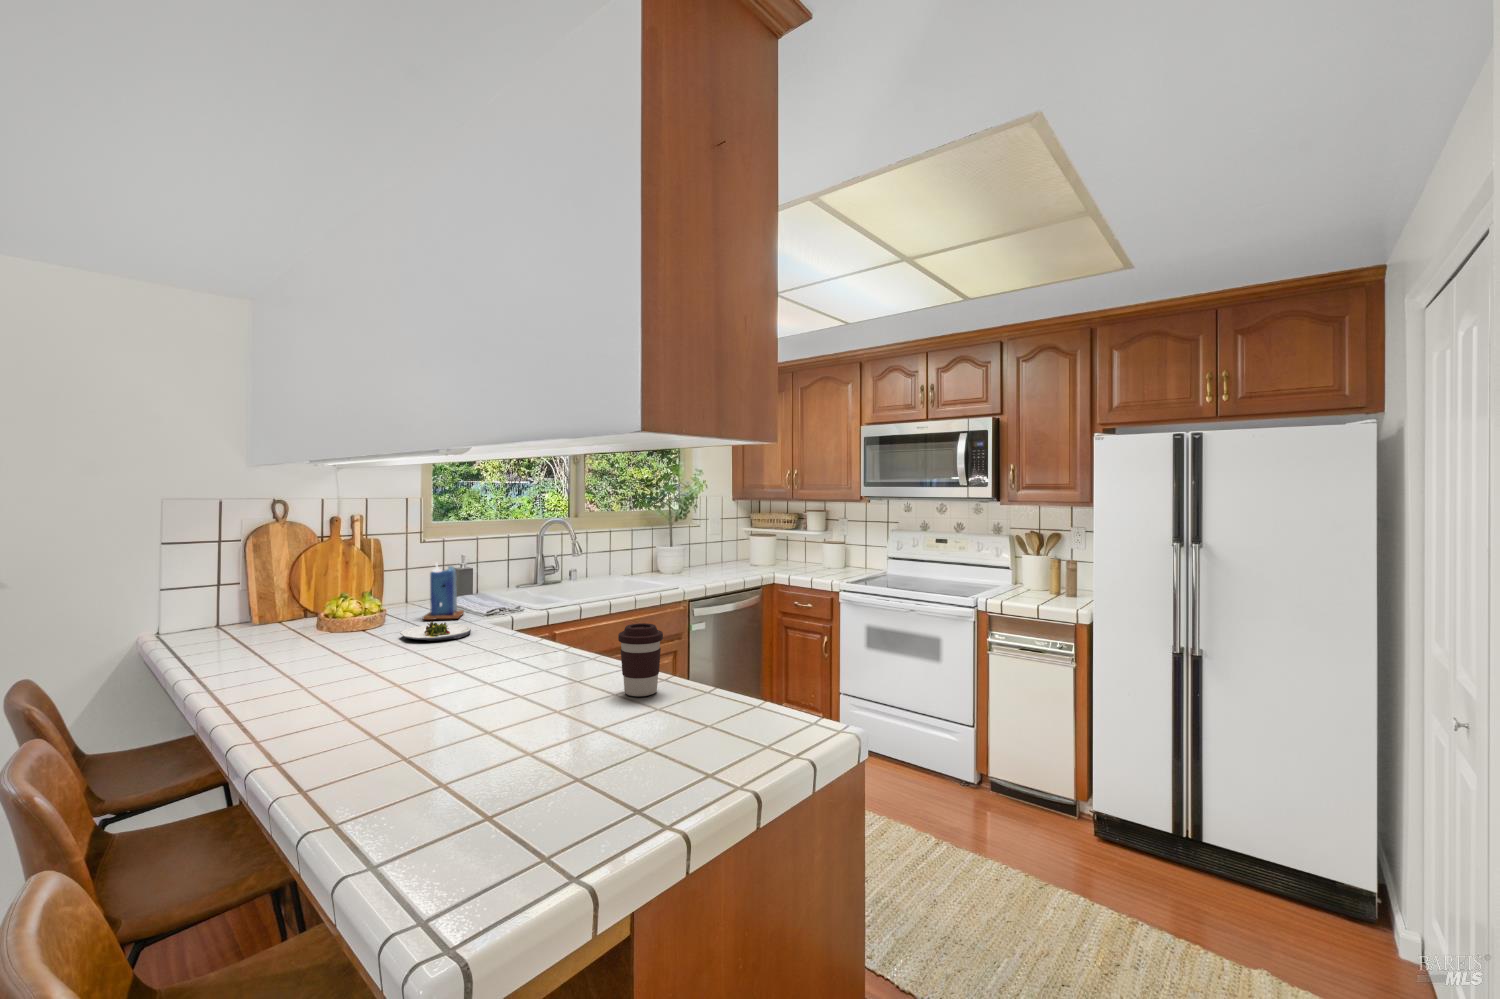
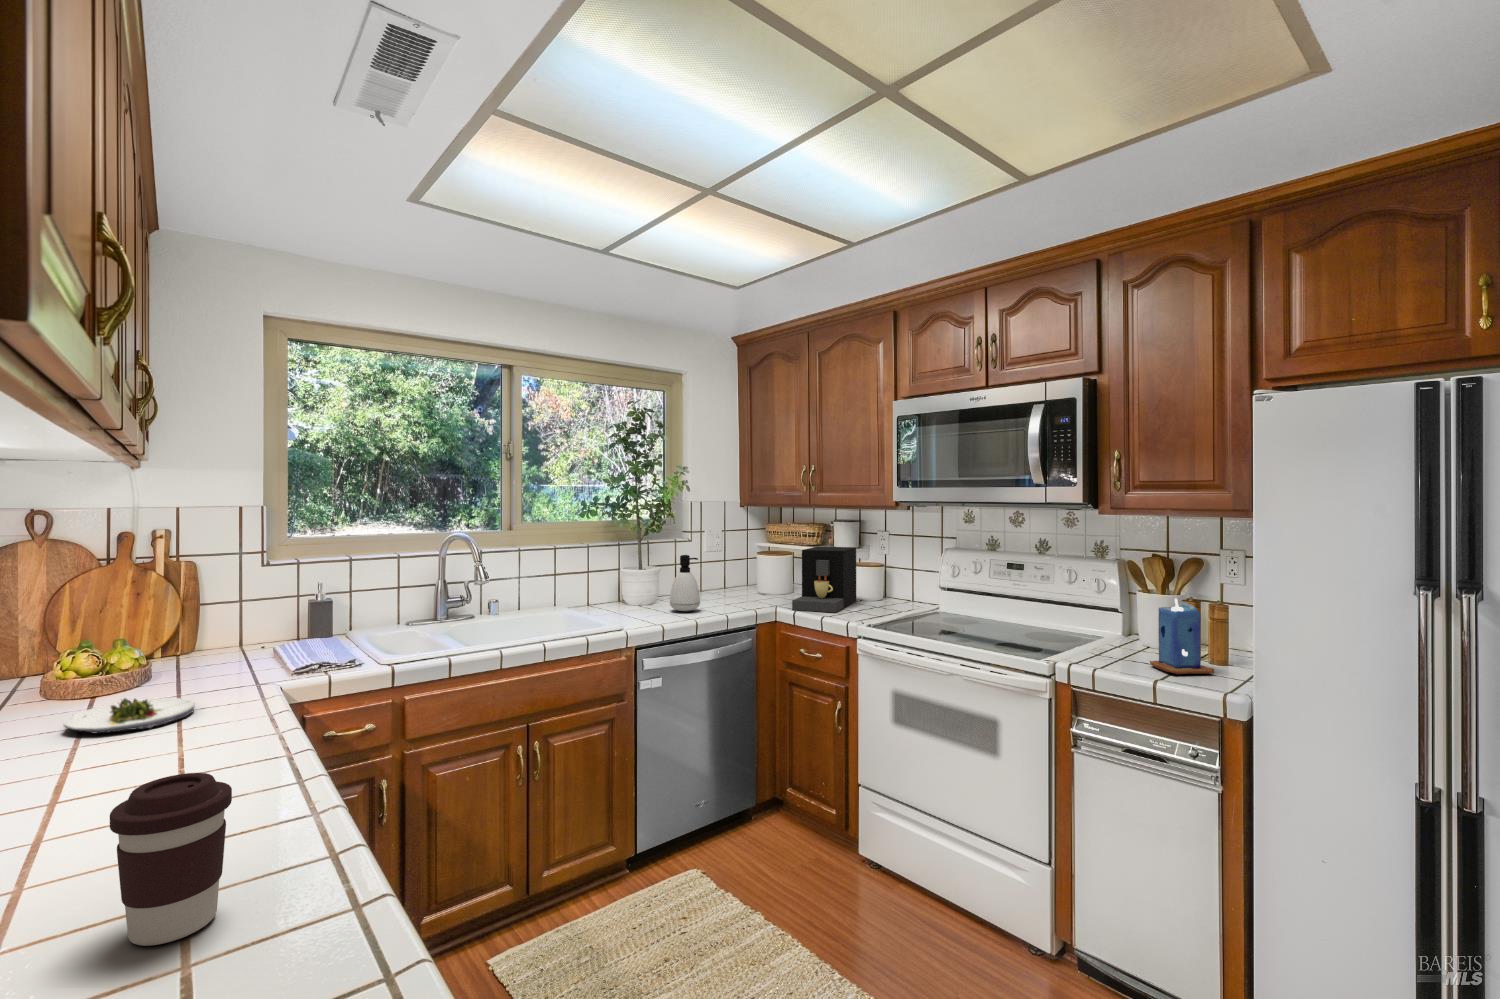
coffee maker: none [787,530,827,576] -> present [792,546,856,612]
soap dispenser: none [701,535,723,576] -> present [670,555,700,611]
candle: present [423,563,464,620] -> present [1150,598,1214,674]

